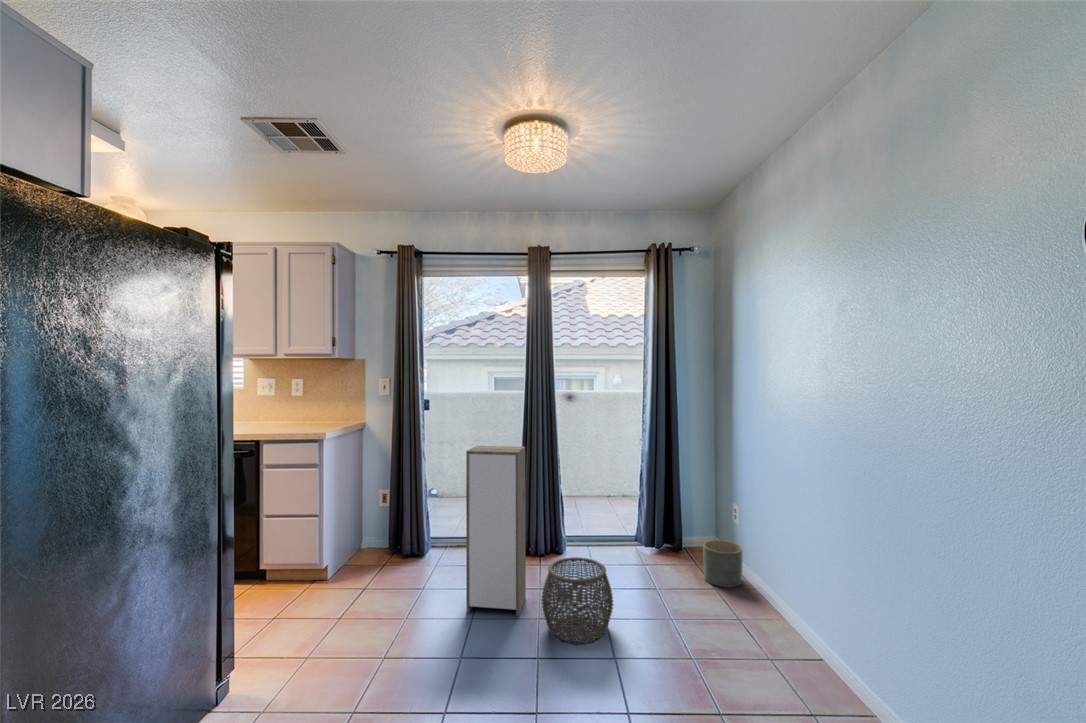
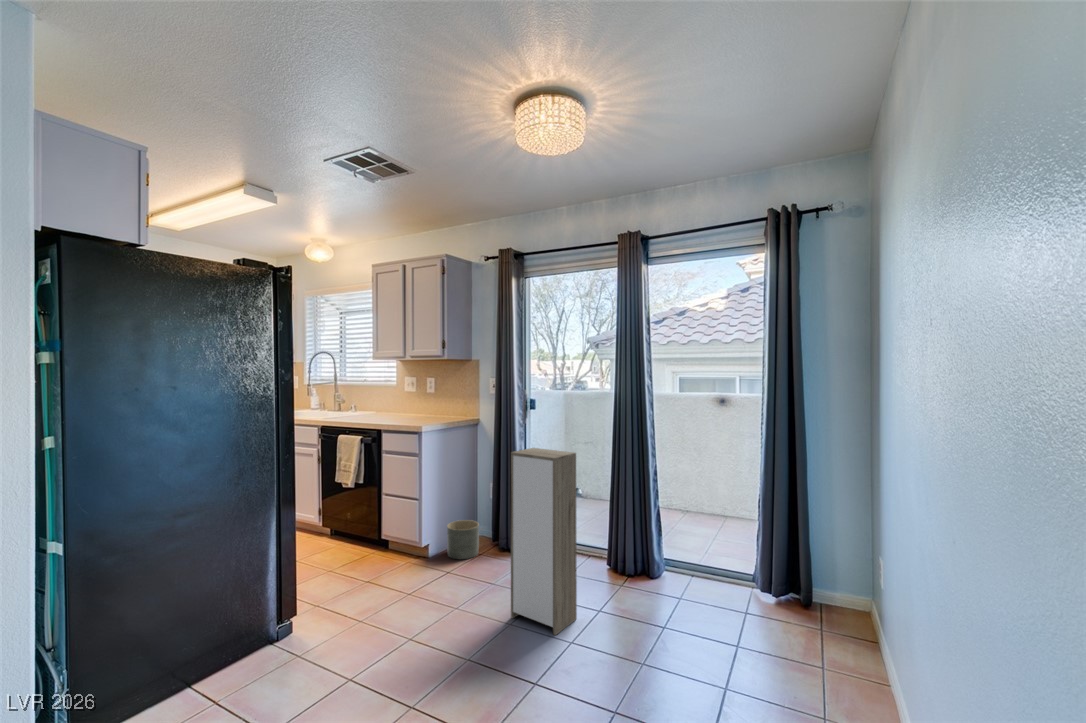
planter: present [703,540,743,588] -> present [447,520,479,559]
woven basket: present [541,557,613,643] -> none [562,583,645,687]

